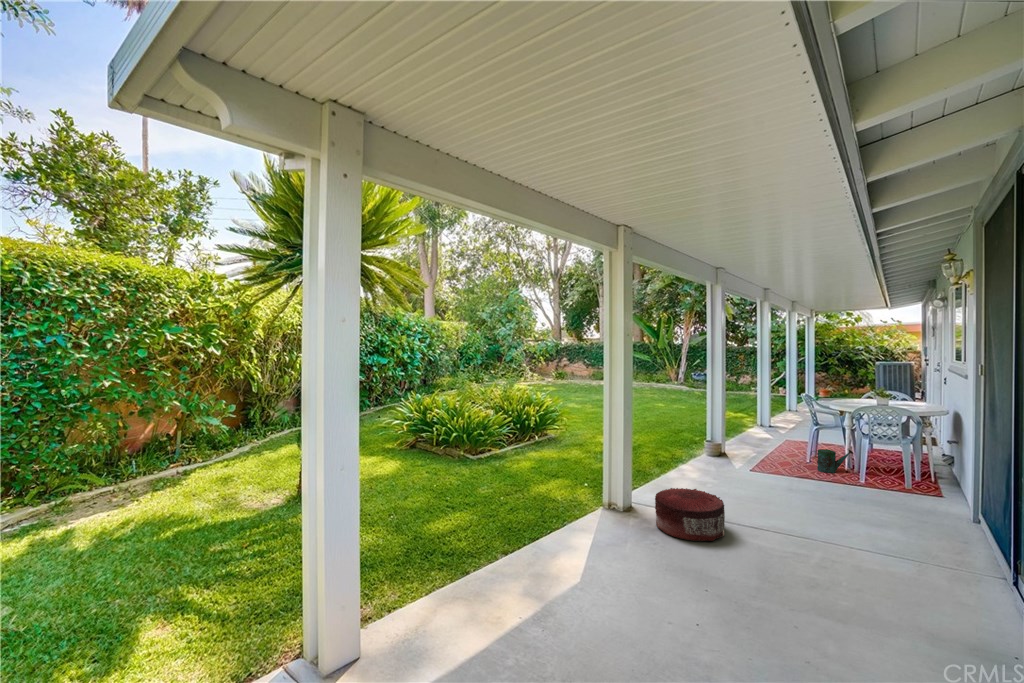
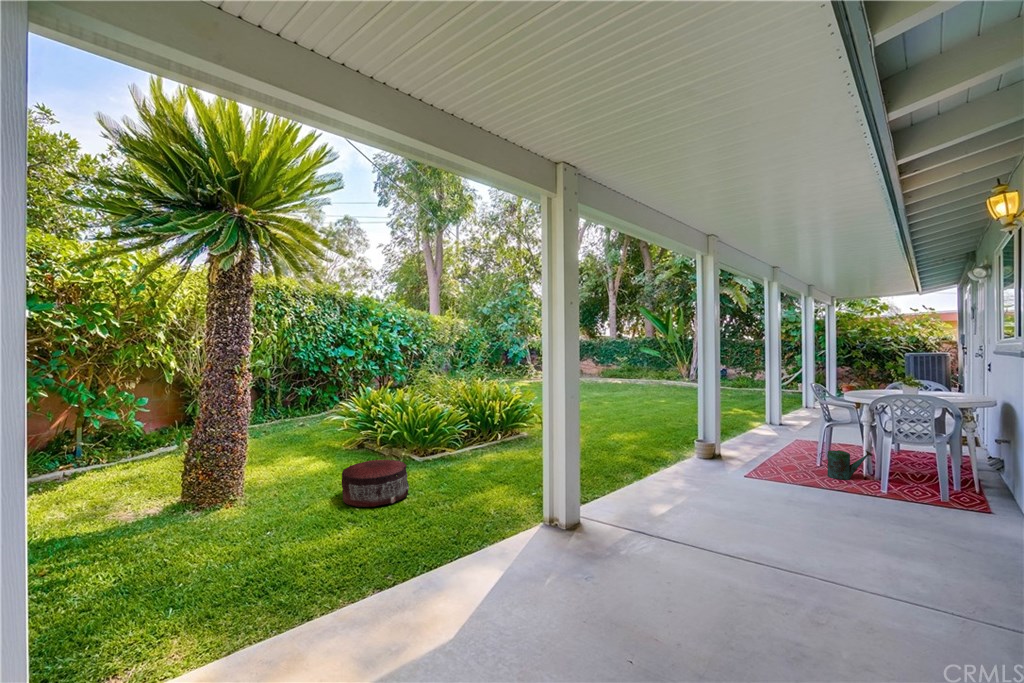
pouf: present [655,488,725,541] -> present [342,459,409,507]

